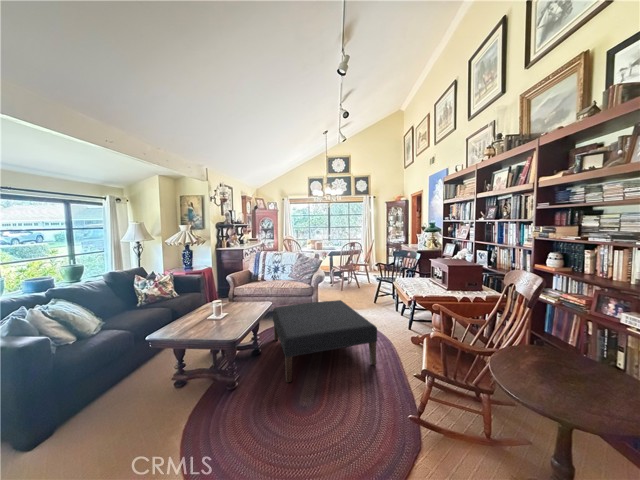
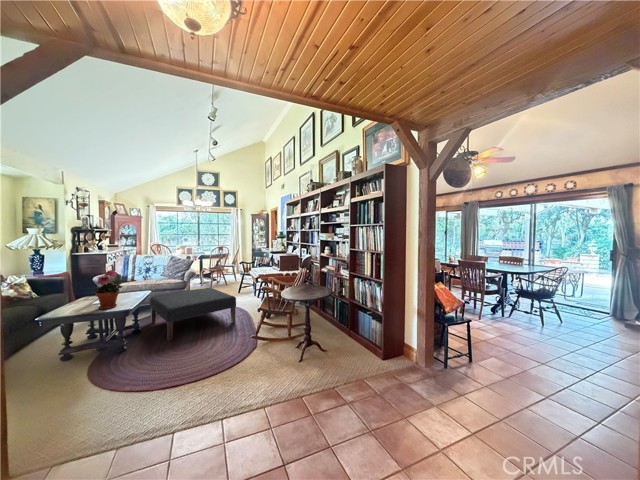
potted plant: none [203,281,233,333] -> present [95,270,122,309]

